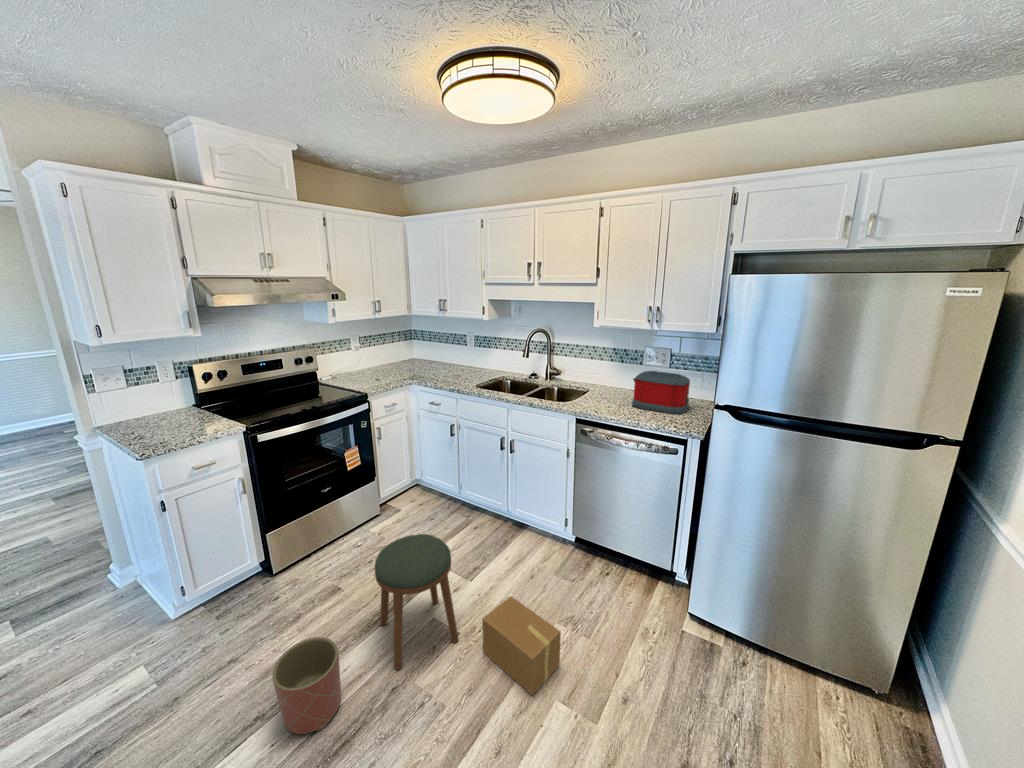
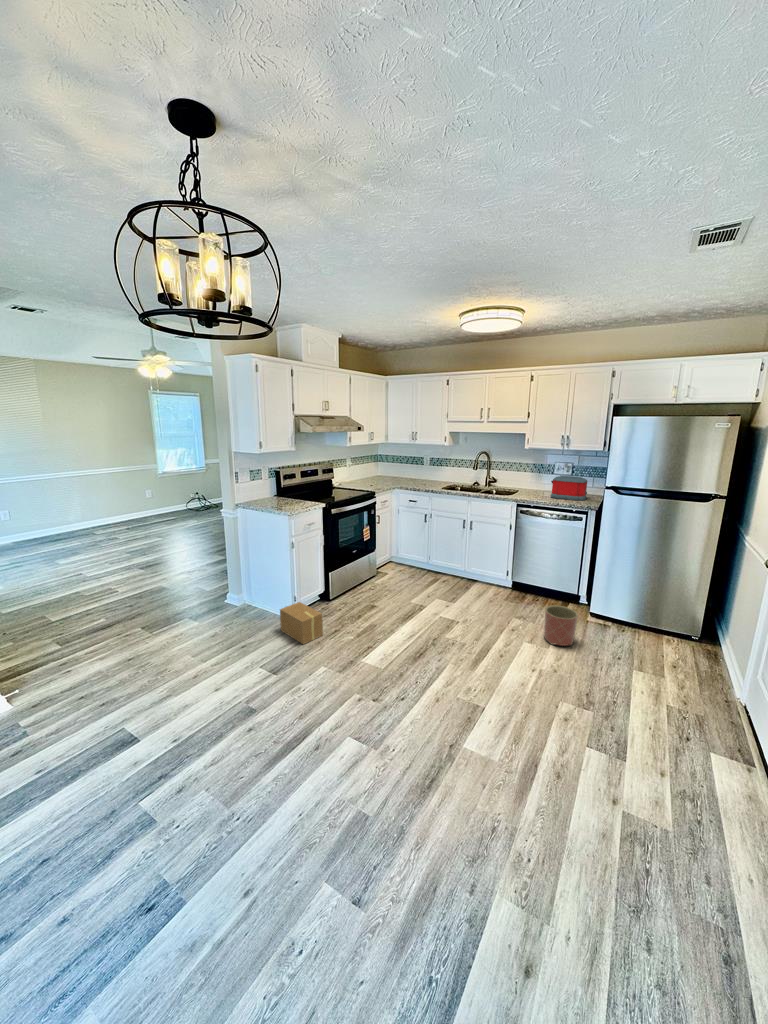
stool: present [375,534,458,670] -> none [409,566,459,634]
cardboard box: present [482,596,561,696] -> present [280,602,323,644]
planter: present [272,637,341,734] -> present [544,605,578,646]

